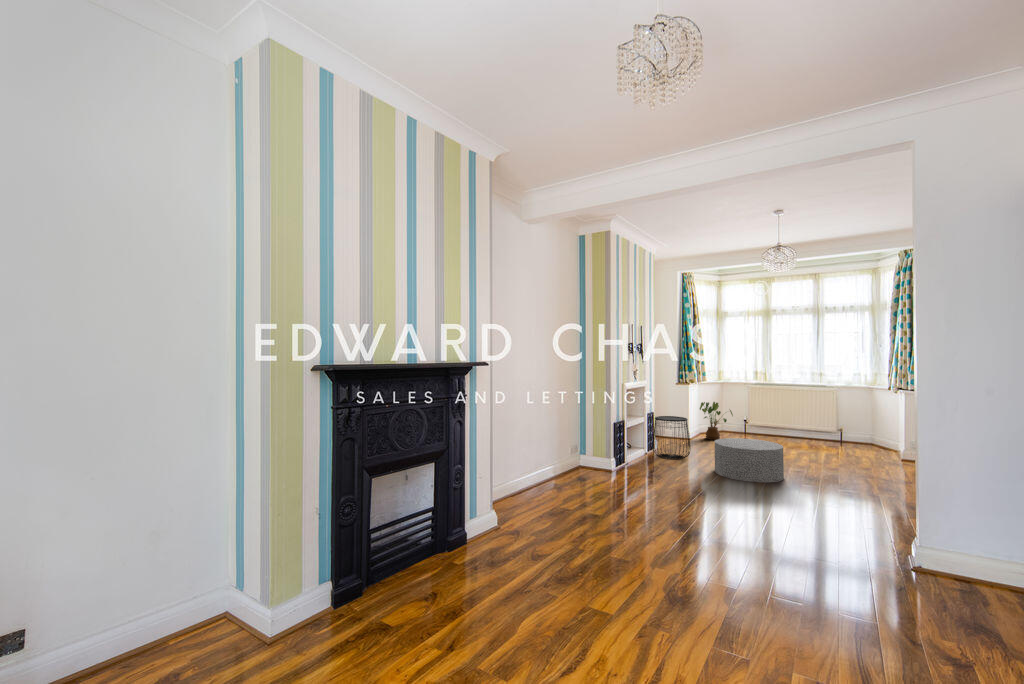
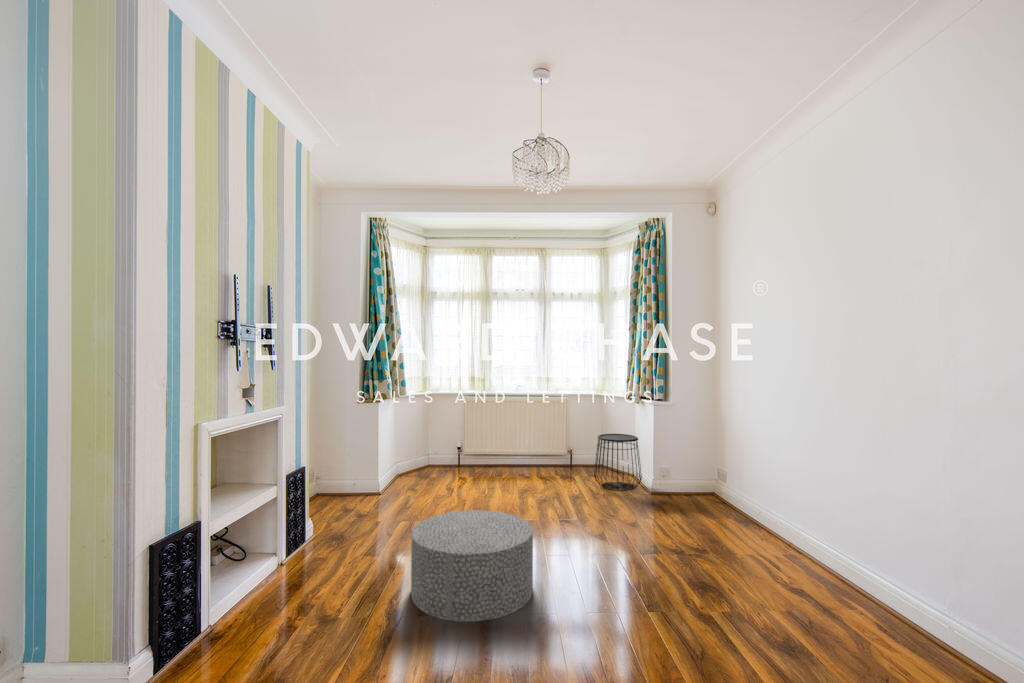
house plant: present [700,402,733,440] -> none [393,427,442,490]
side table: present [652,416,690,460] -> present [594,434,642,491]

